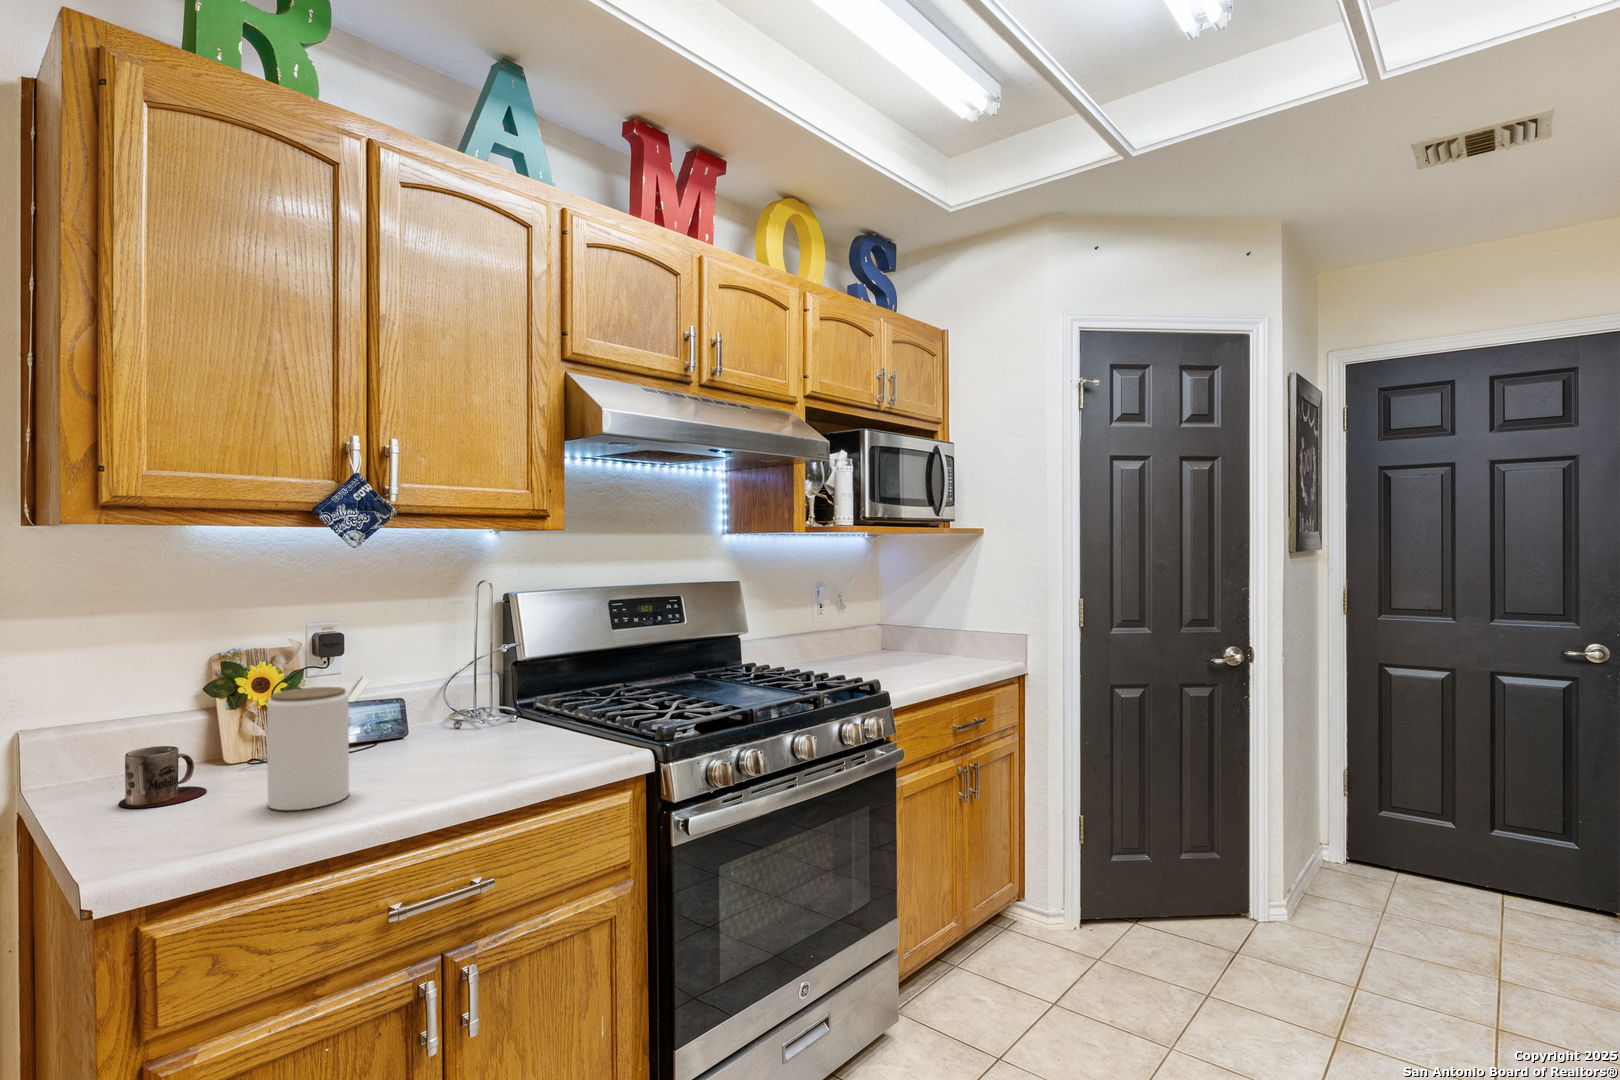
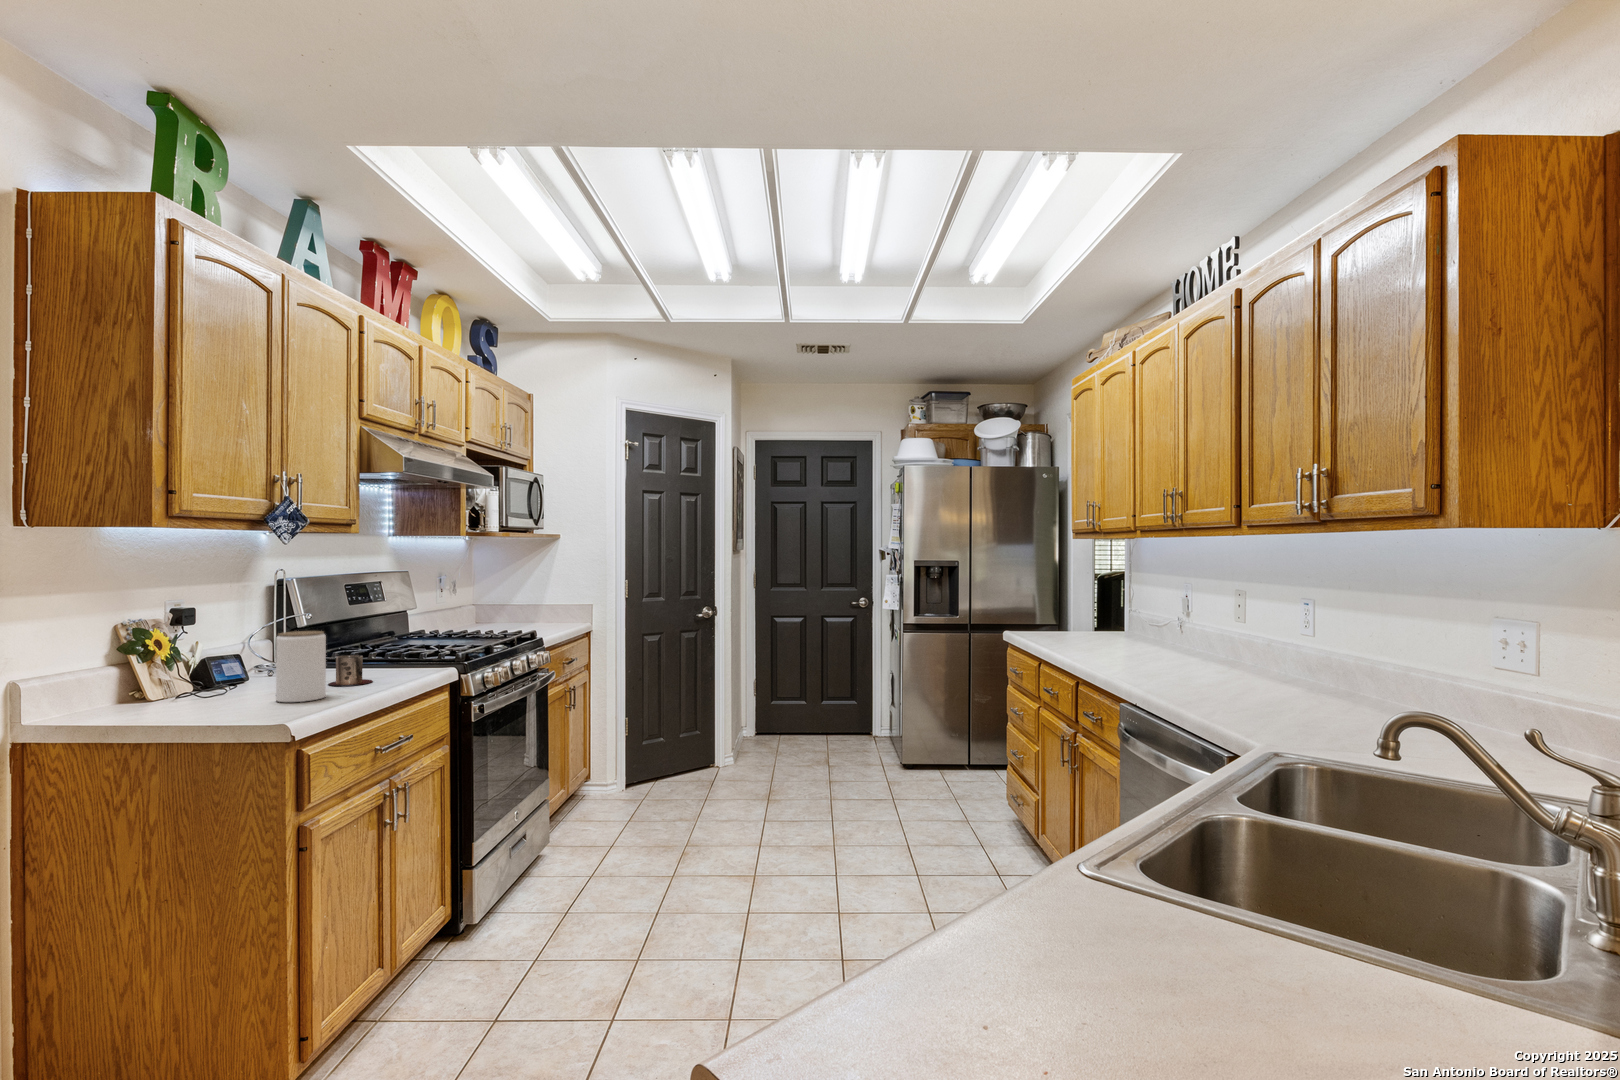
mug: present [119,746,207,808] -> present [329,655,372,686]

